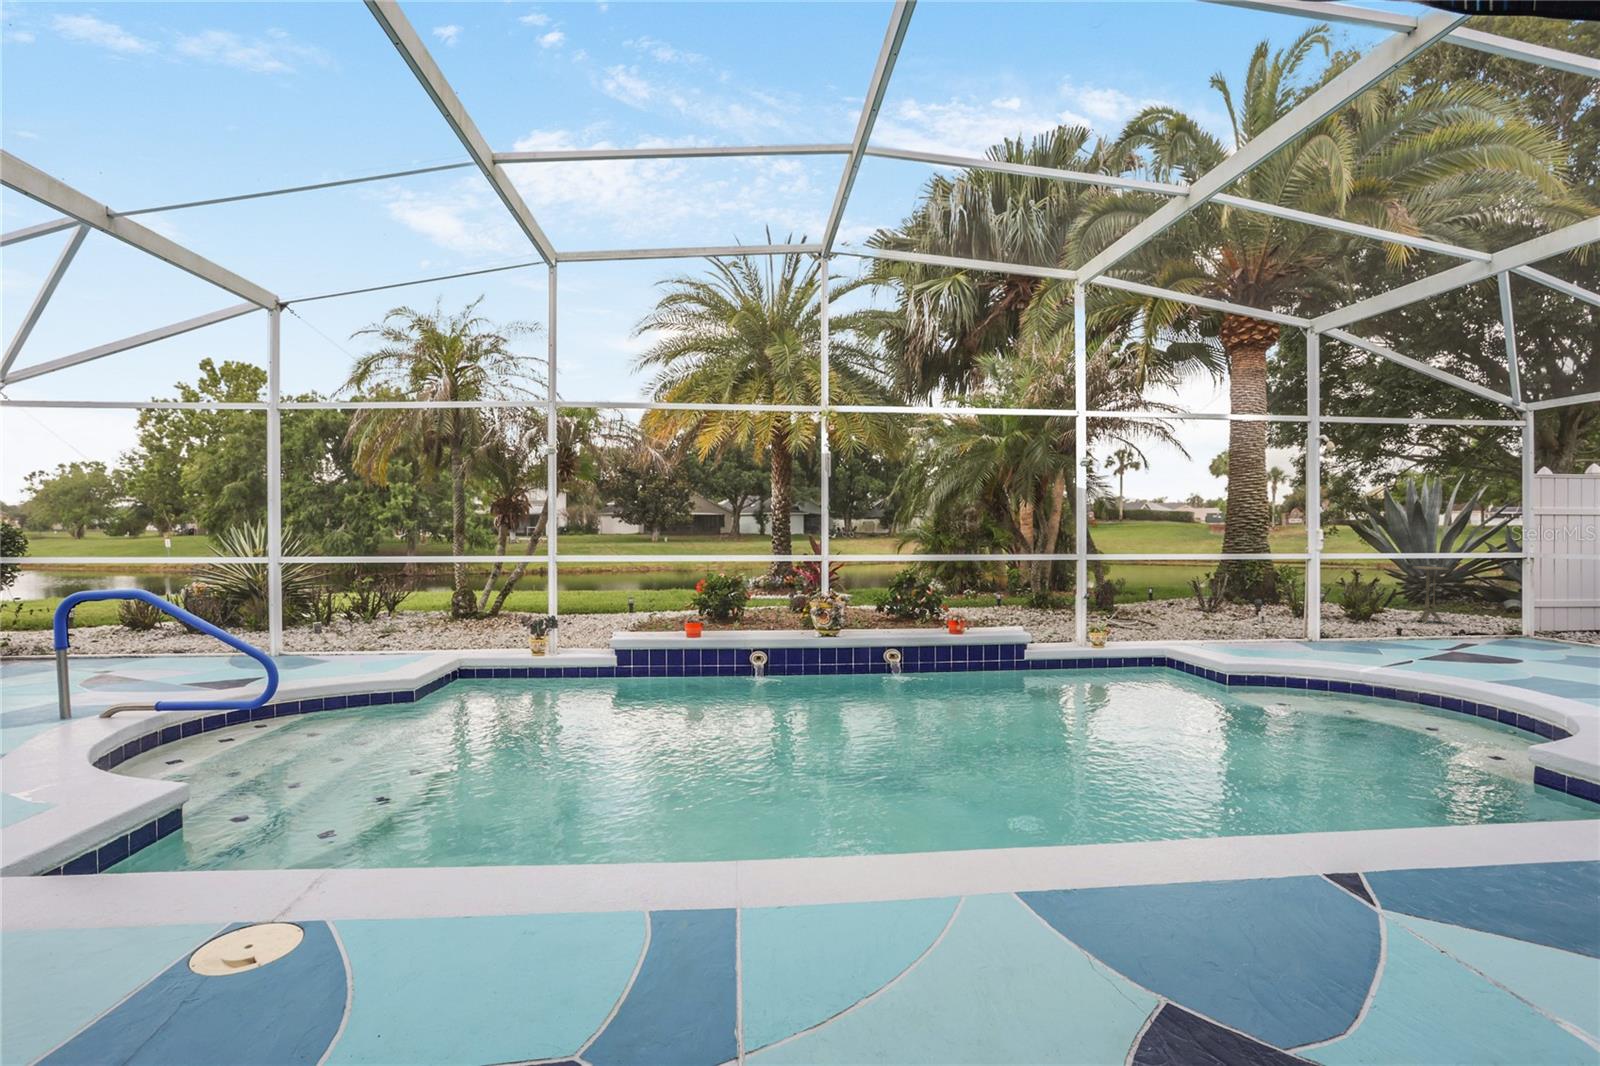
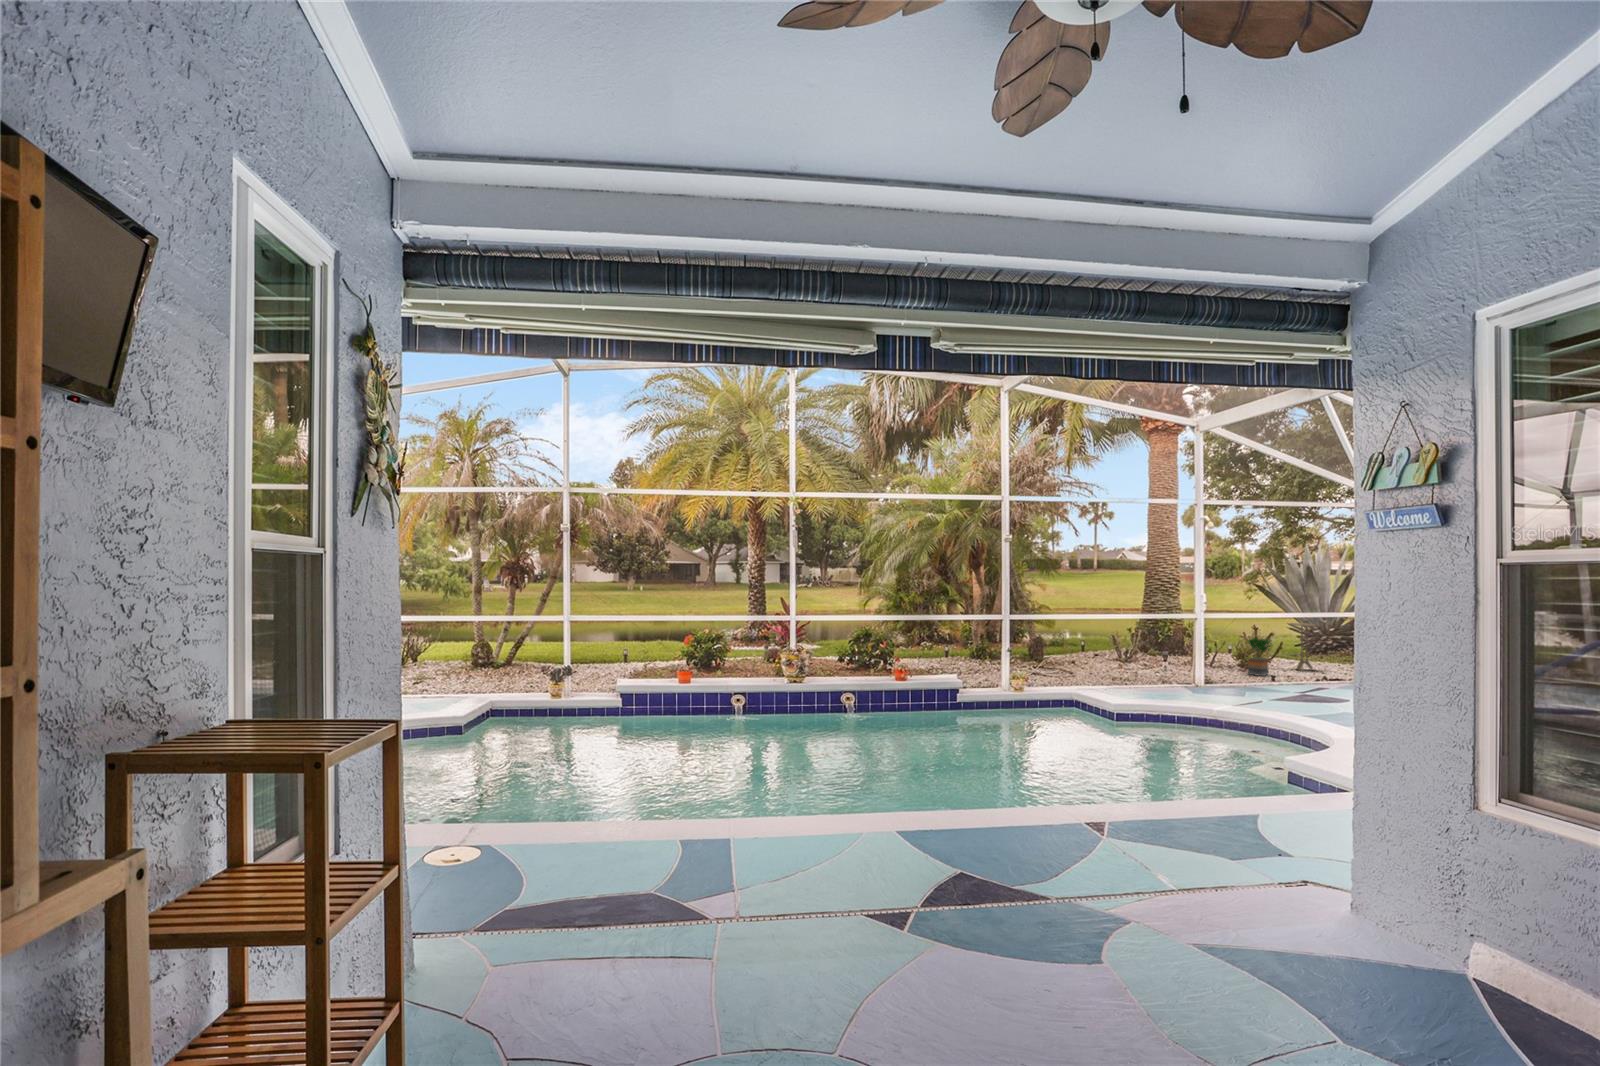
potted tree: none [1363,583,1398,629] -> present [1248,638,1272,676]

